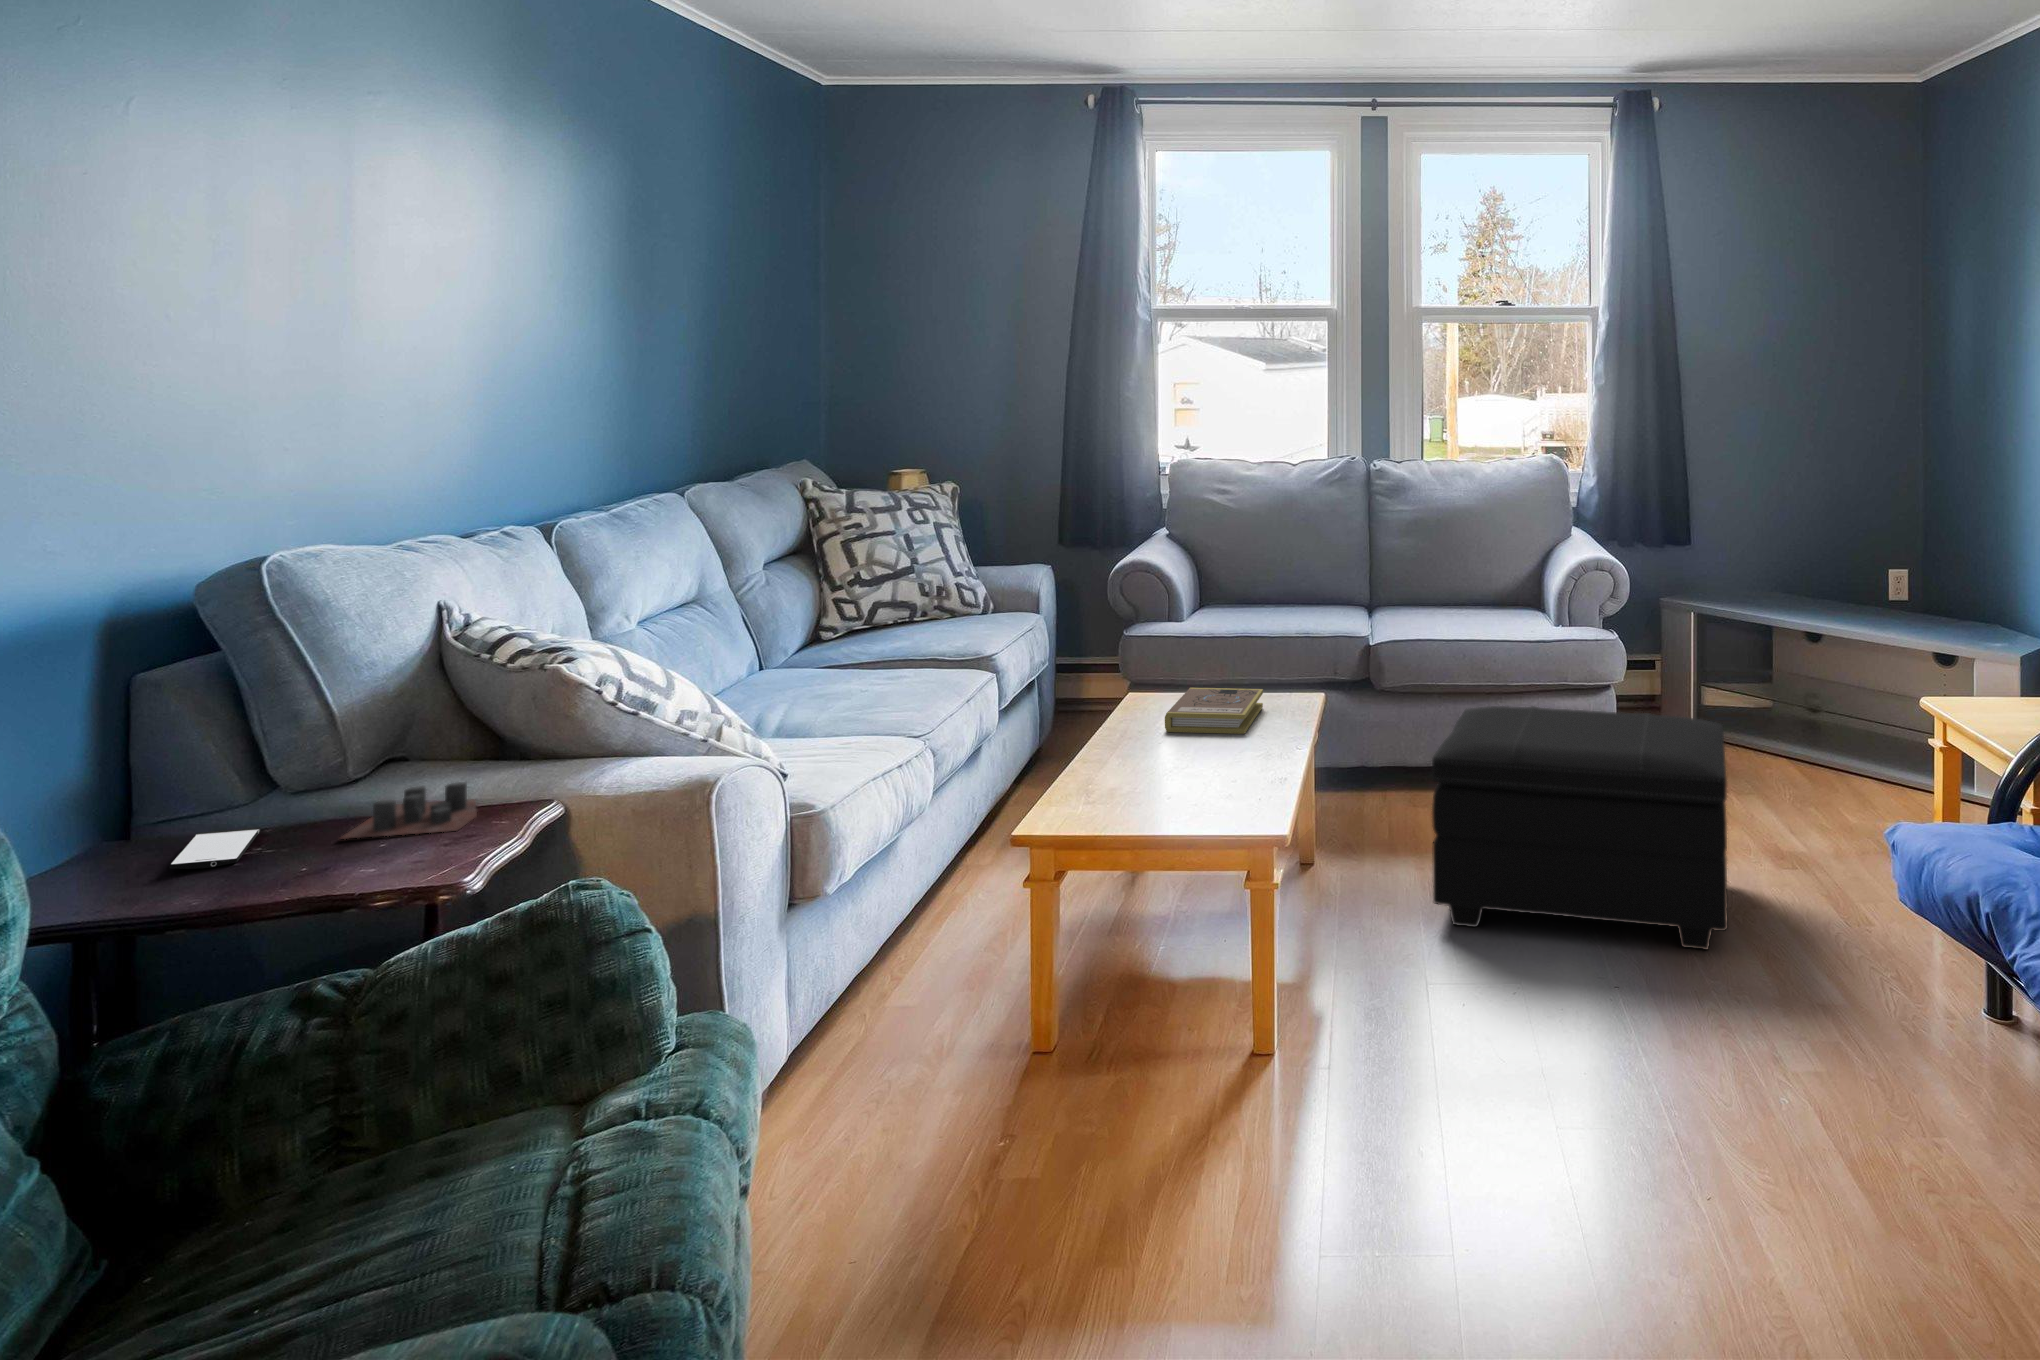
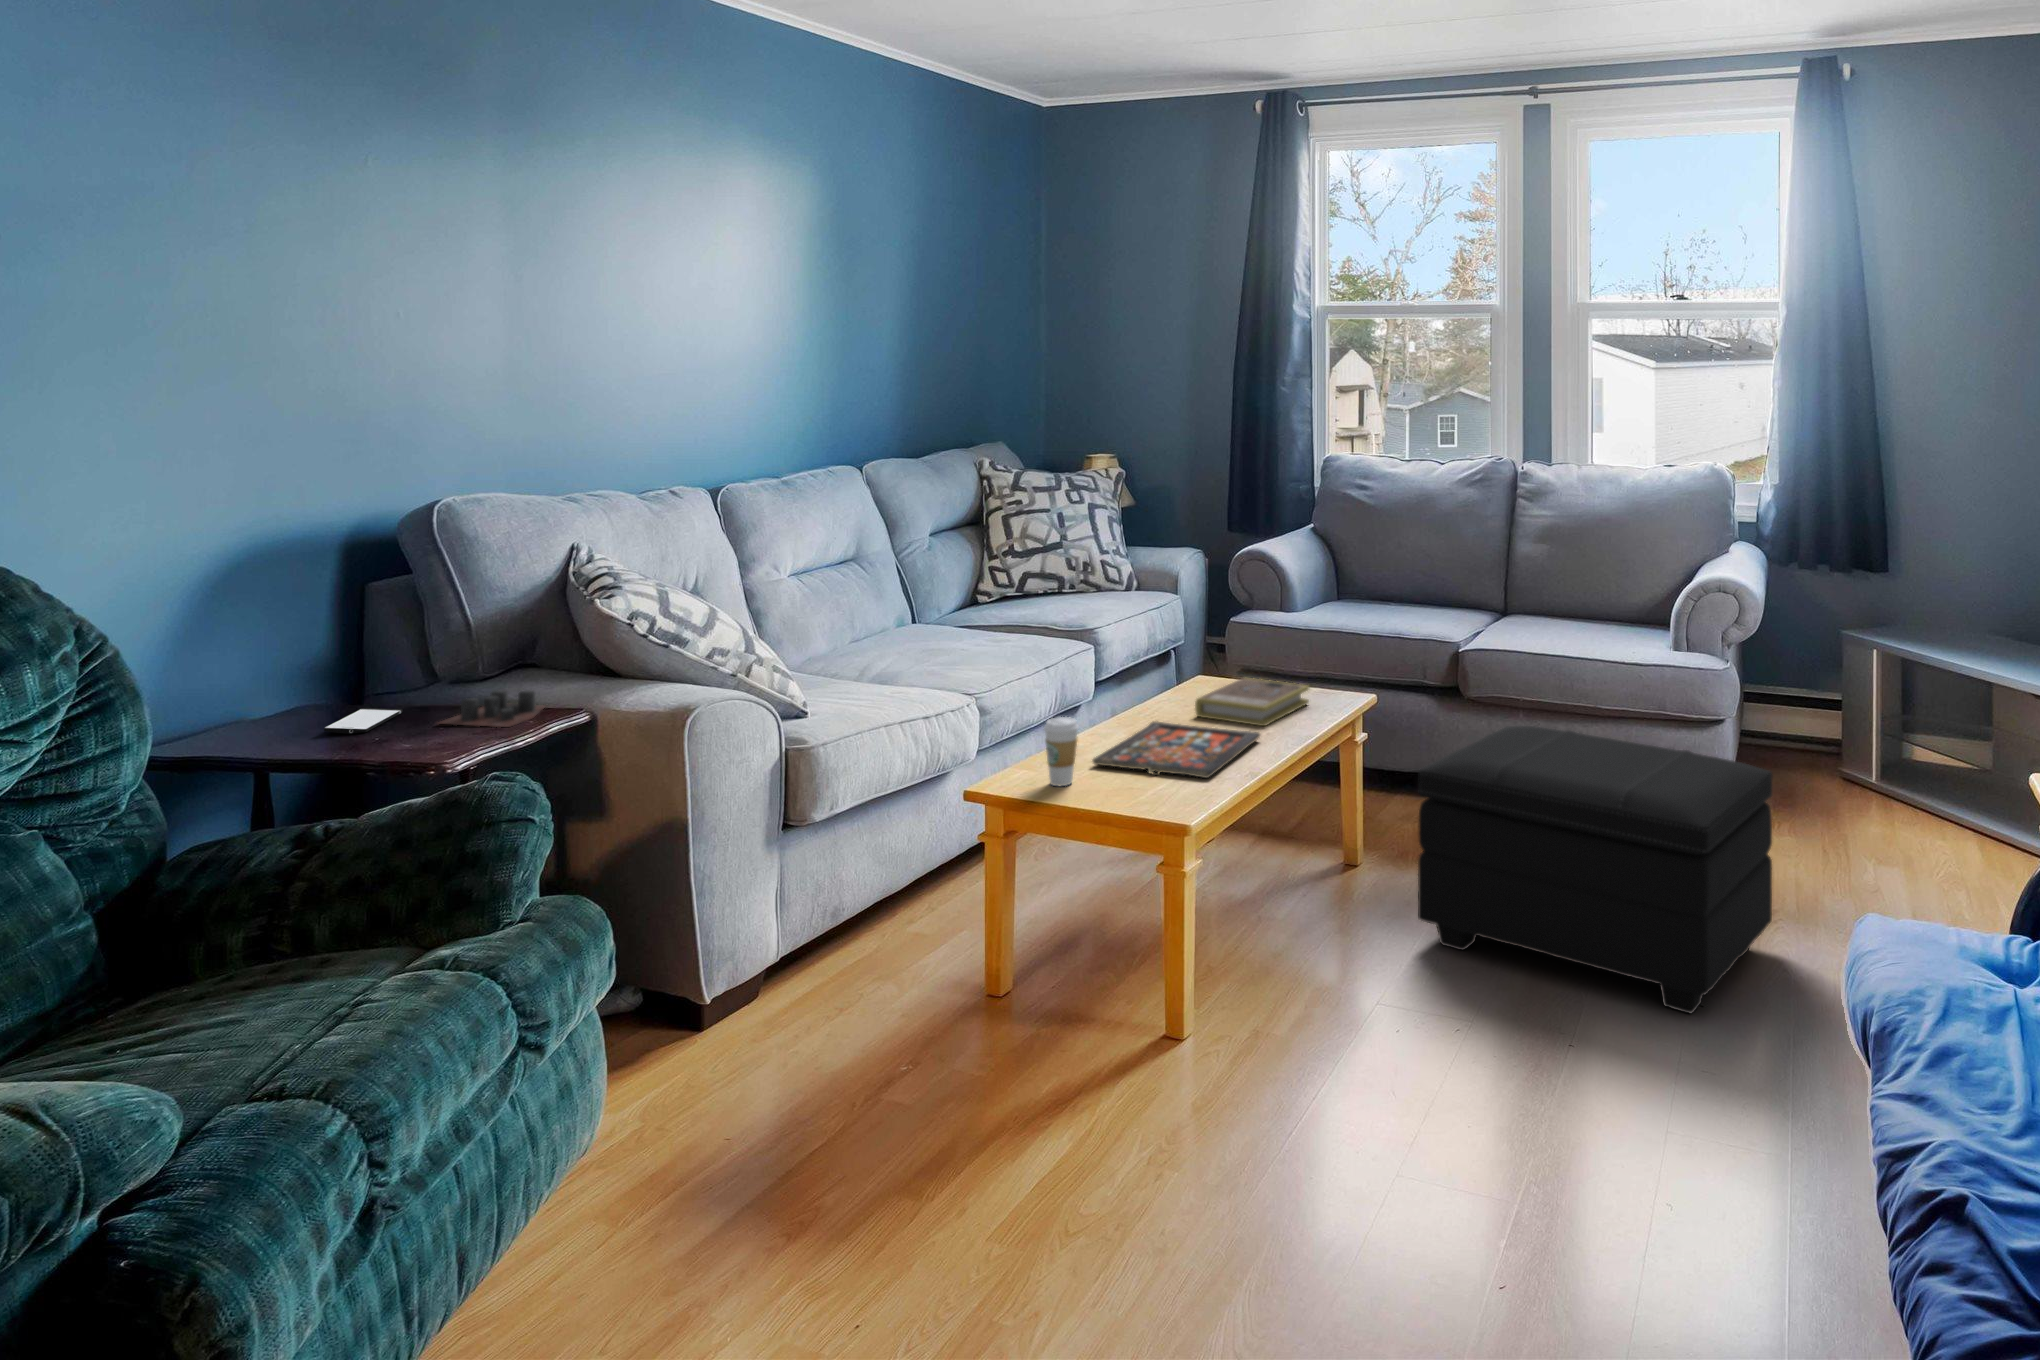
board game: none [1118,740,1258,794] -> present [1093,721,1260,778]
coffee cup: none [1085,744,1124,818] -> present [1044,717,1079,786]

